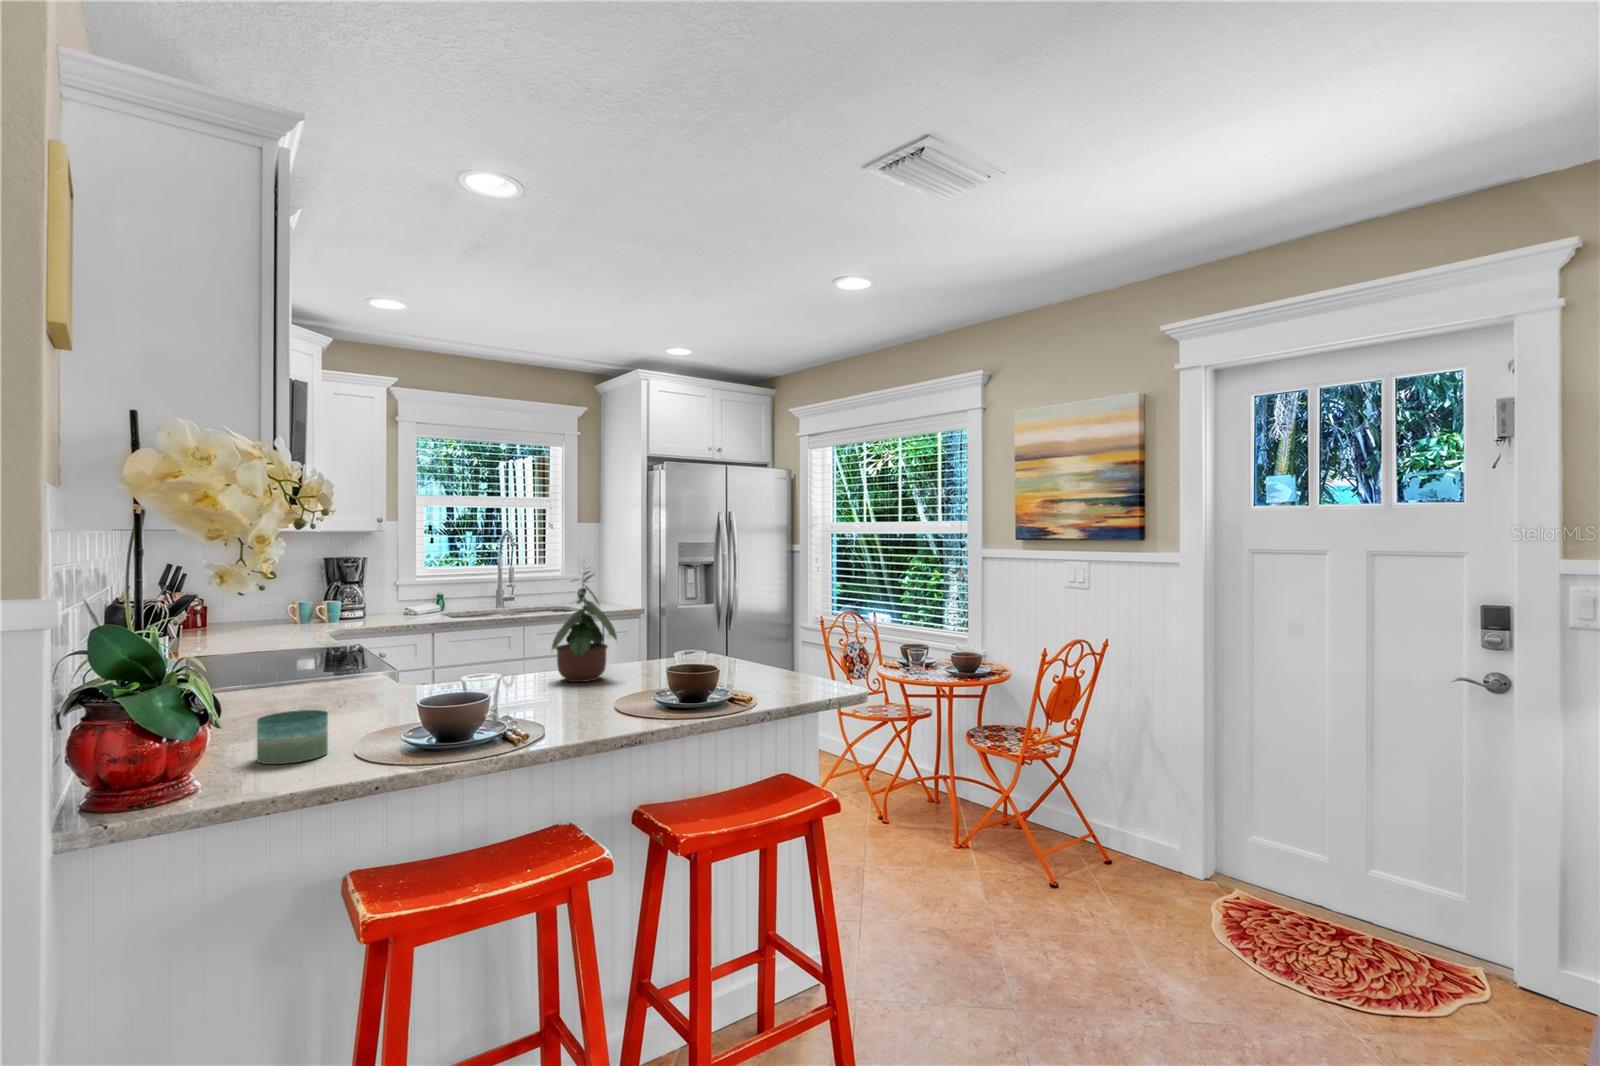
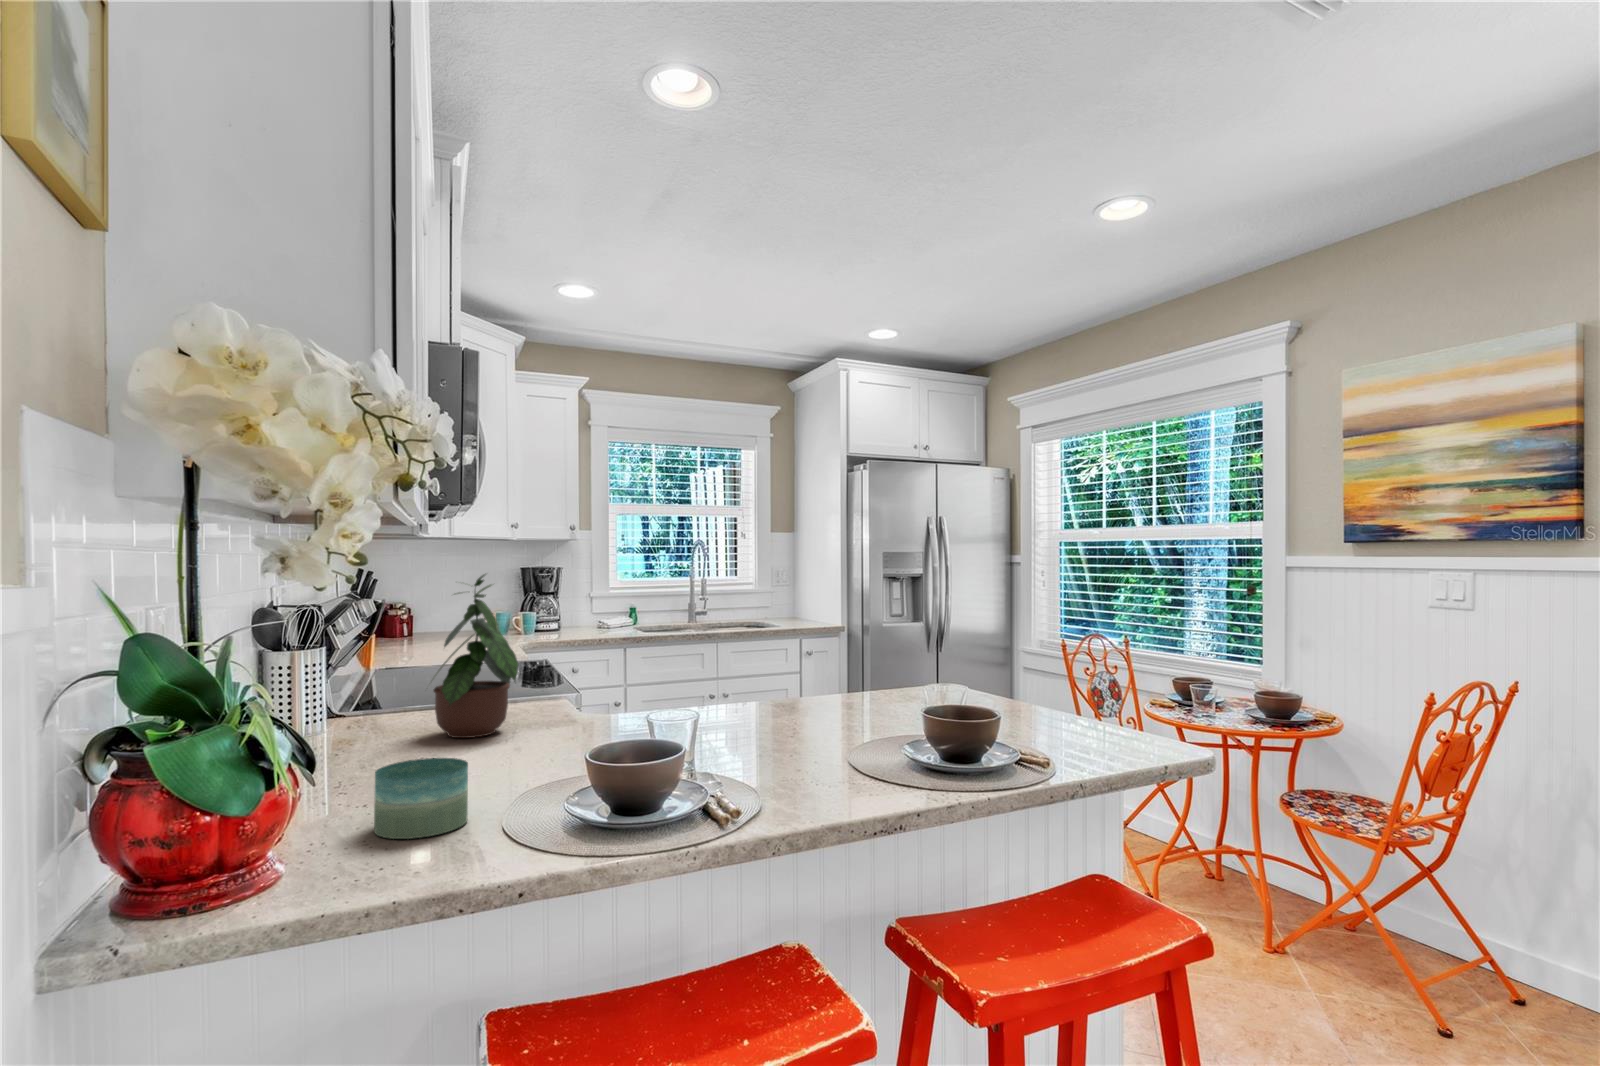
potted plant: present [552,571,617,682] -> present [432,574,518,738]

